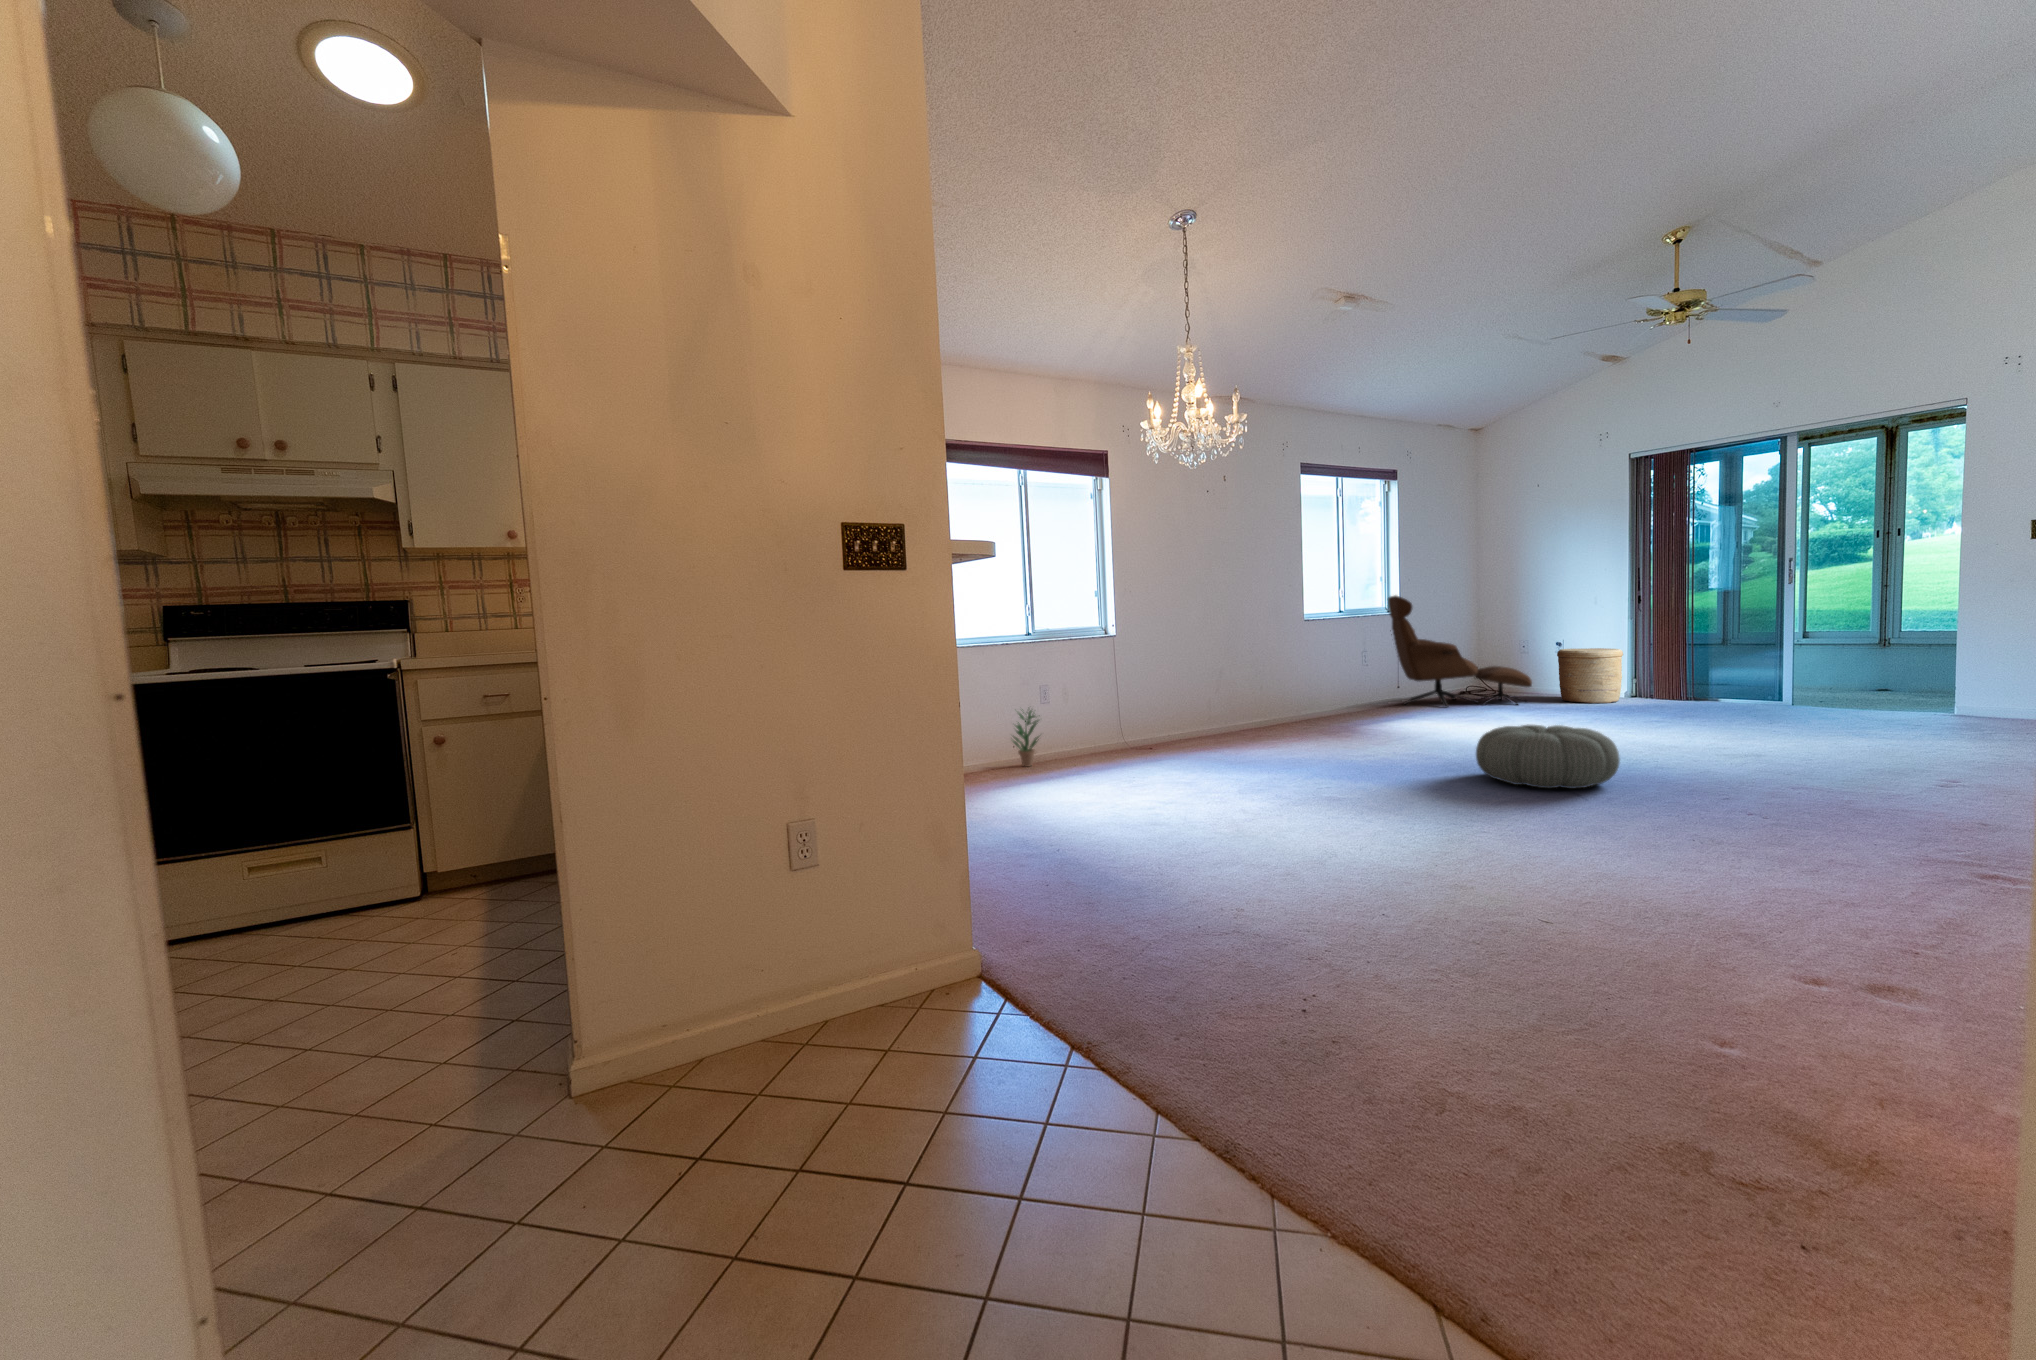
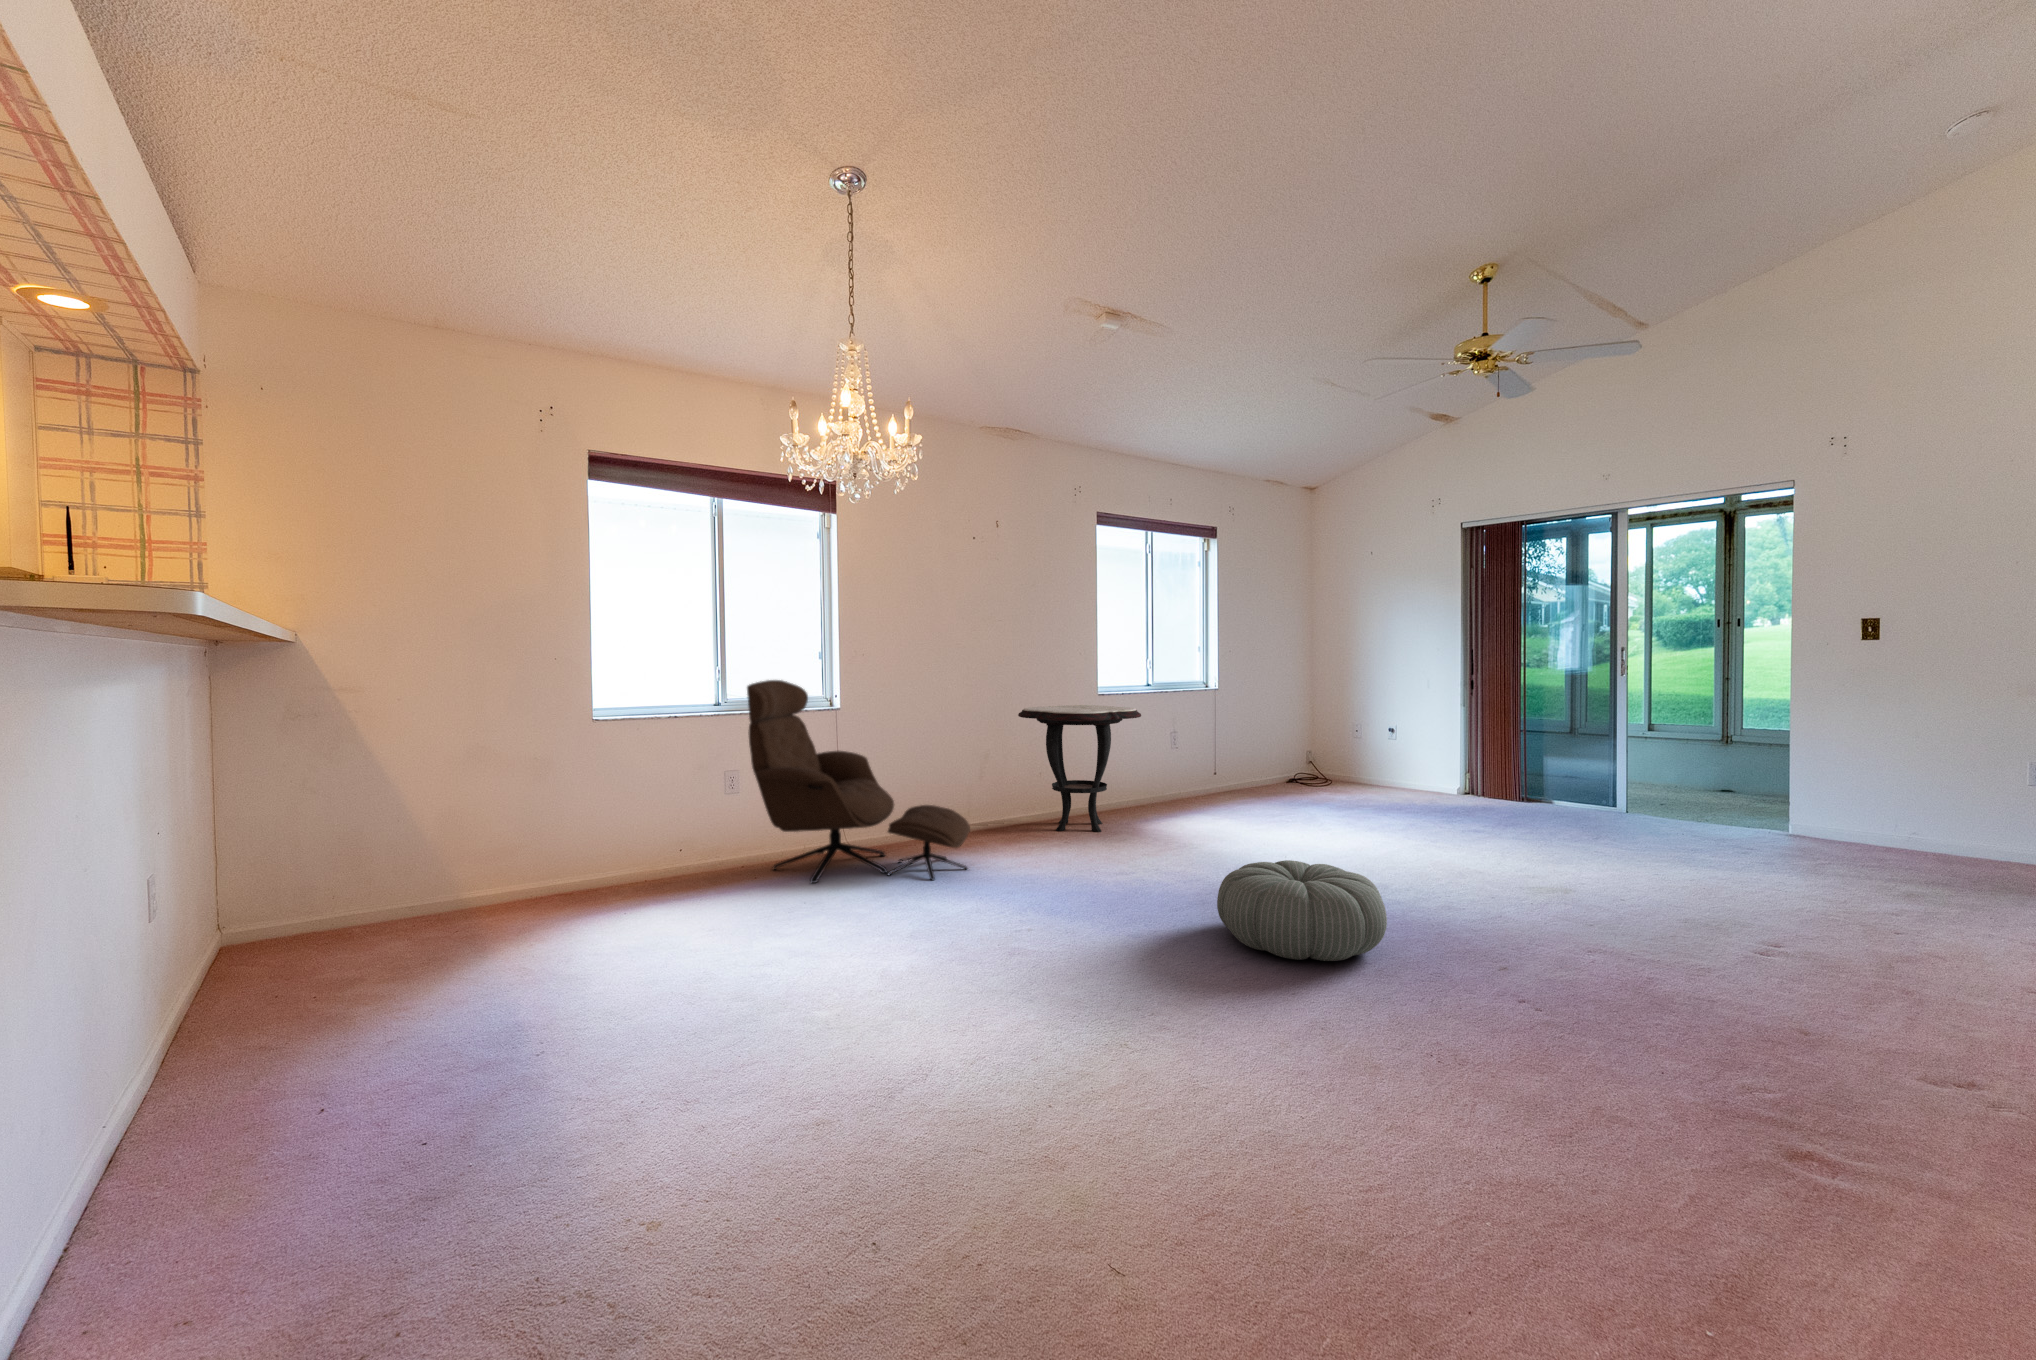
lounge chair: present [1388,596,1532,707] -> present [747,680,970,883]
side table: none [1246,628,1354,730] -> present [1018,705,1141,832]
woven basket: present [1557,648,1623,703] -> none [1386,736,1455,801]
potted plant: present [1013,709,1039,767] -> none [662,803,707,885]

